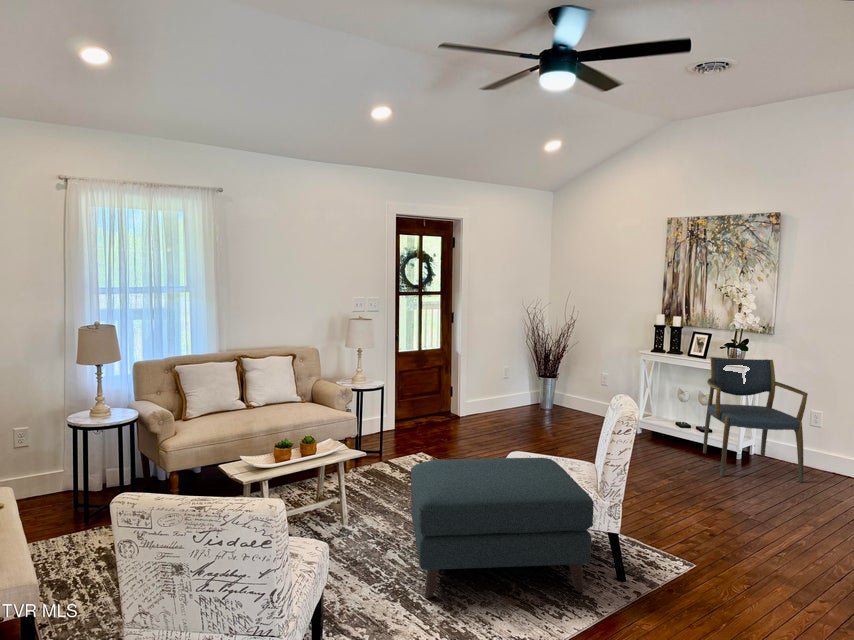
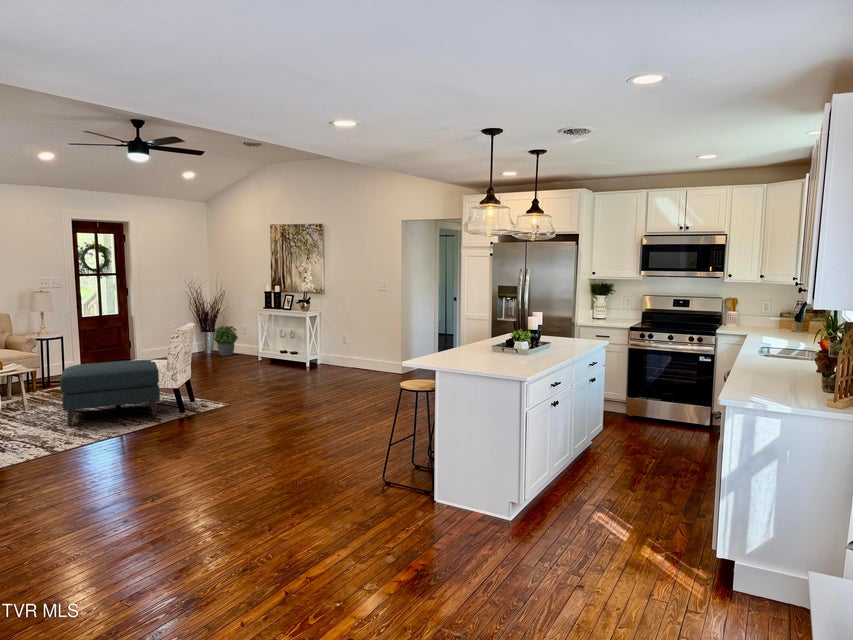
armchair: present [703,357,808,482] -> none [282,308,329,374]
potted plant: none [558,370,594,417] -> present [213,325,238,356]

